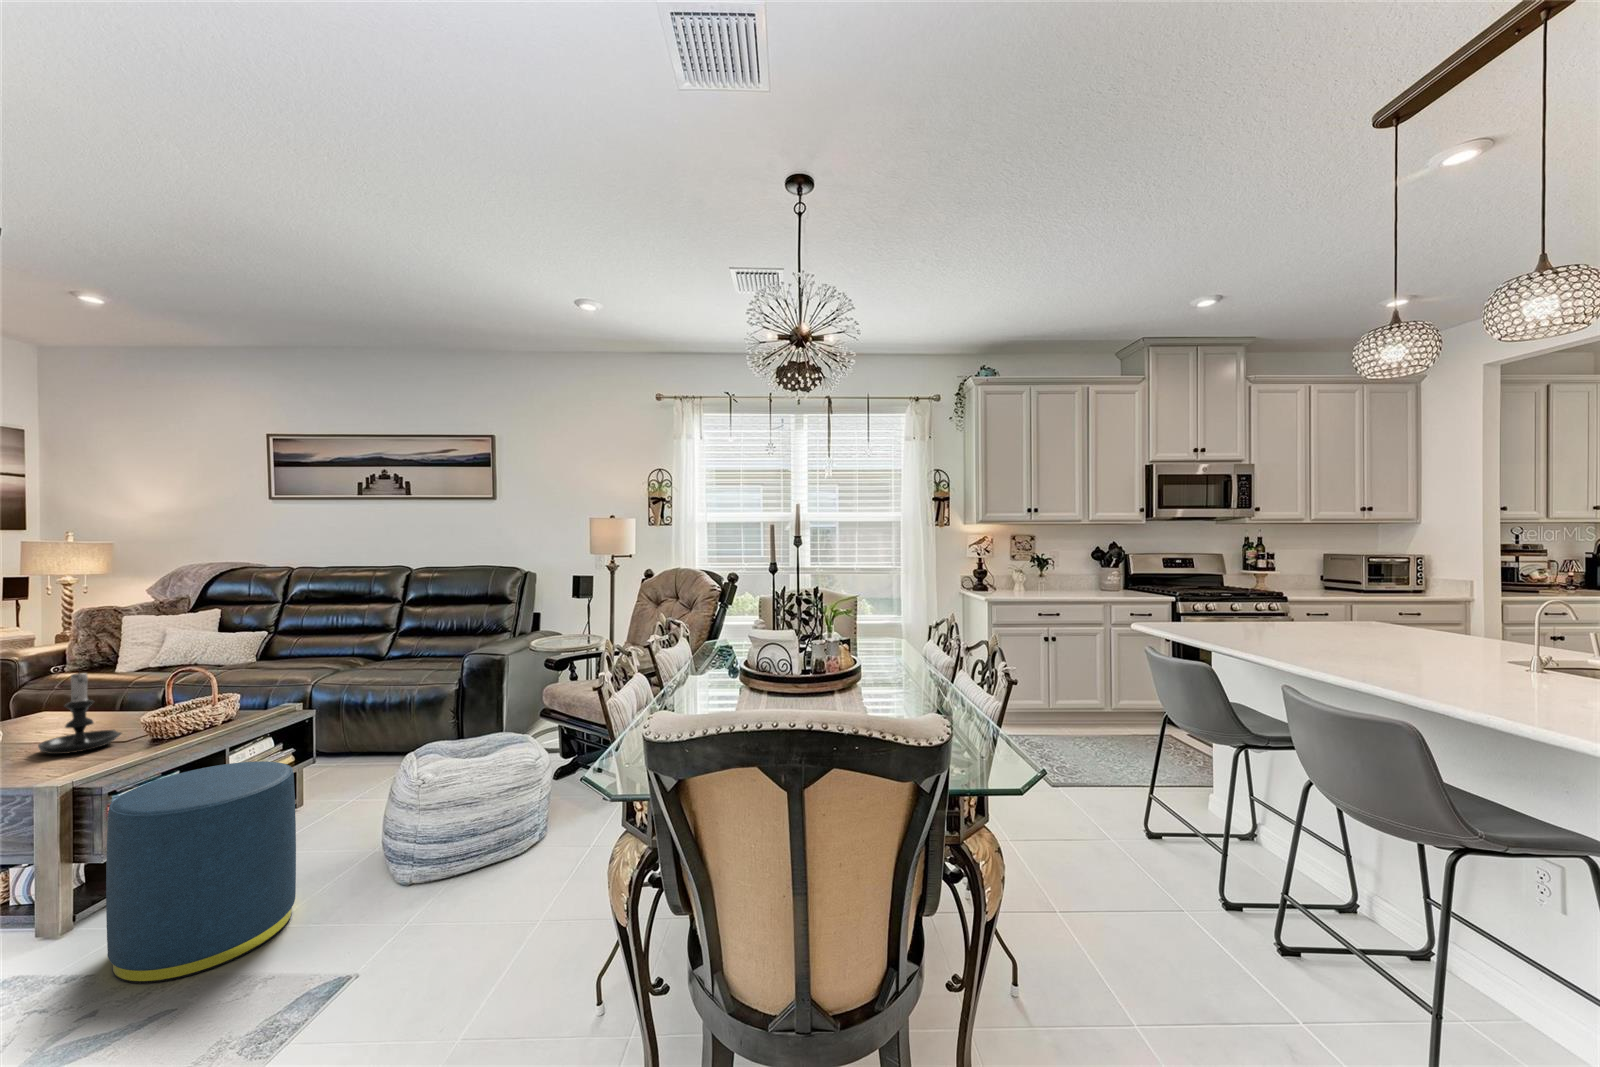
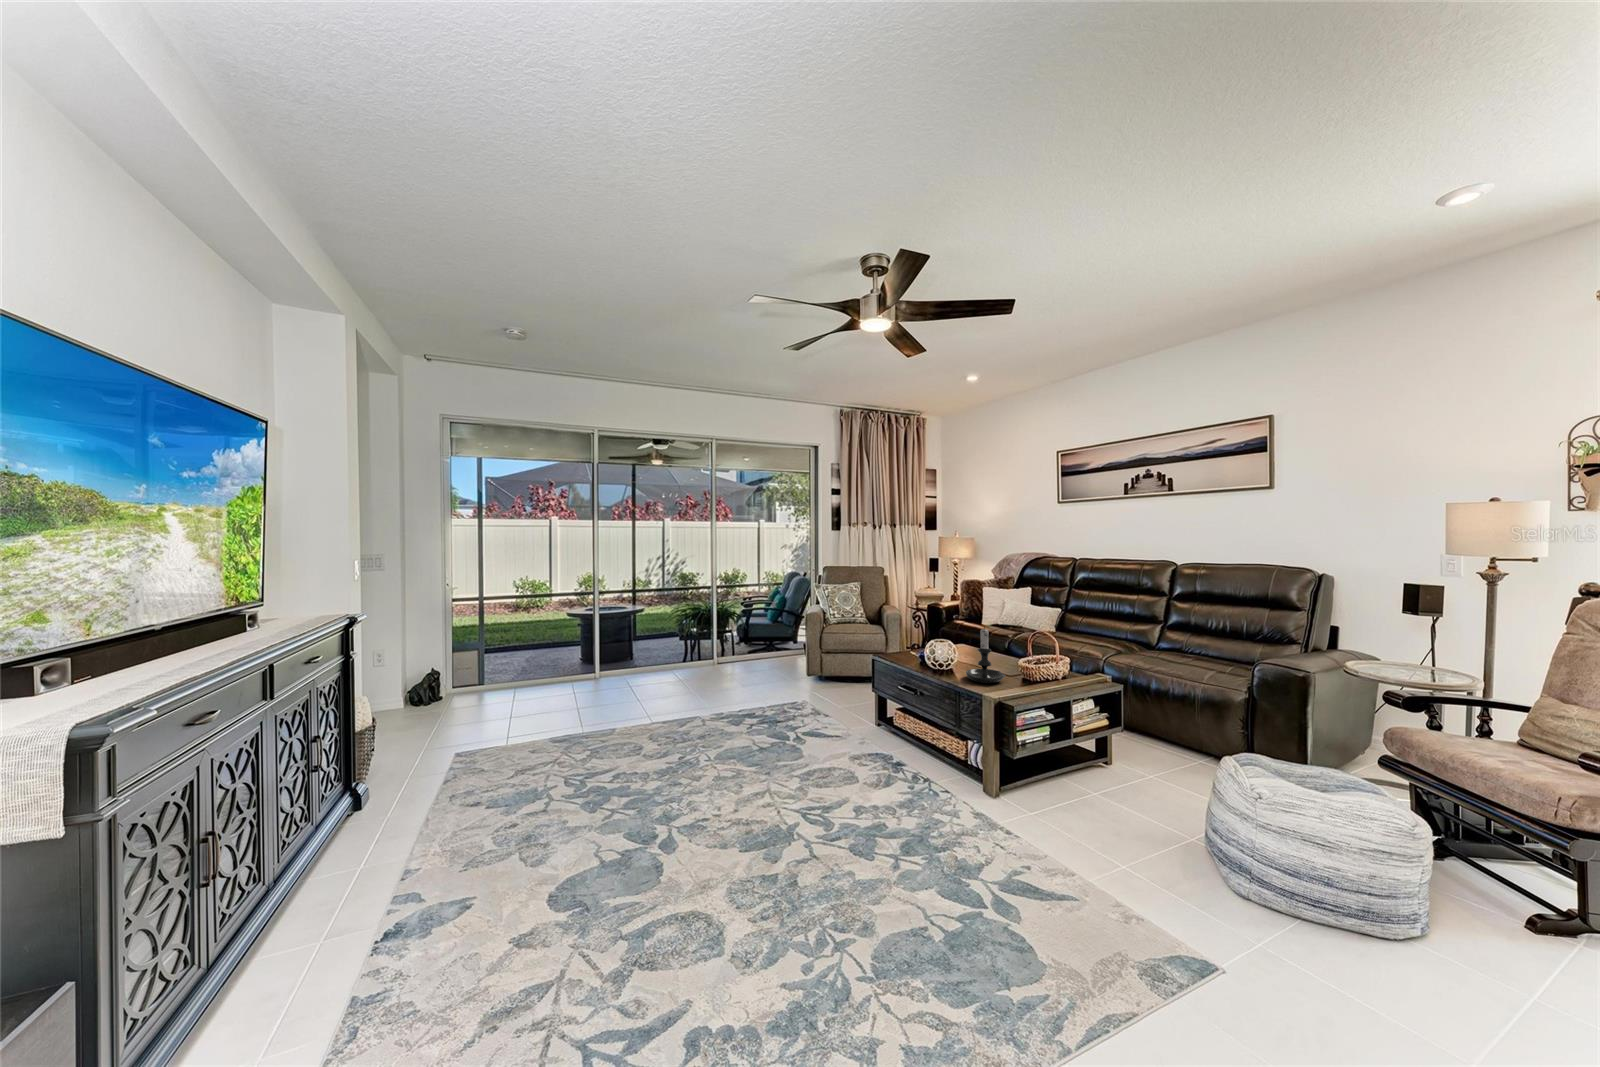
ottoman: present [106,761,296,983] -> none [1020,722,1141,893]

